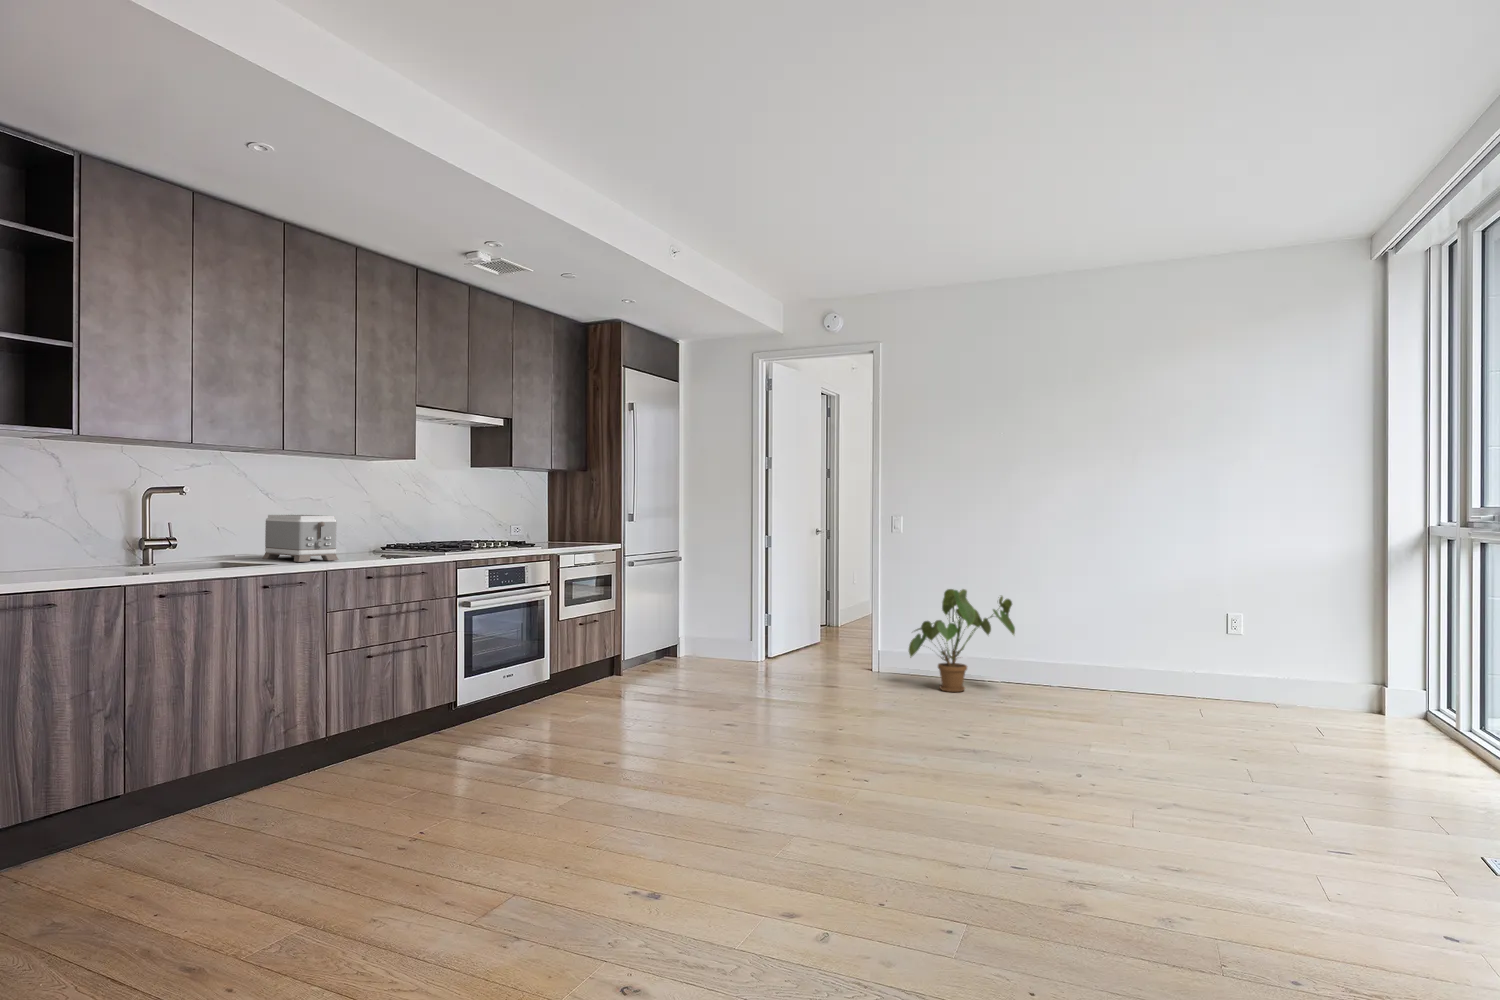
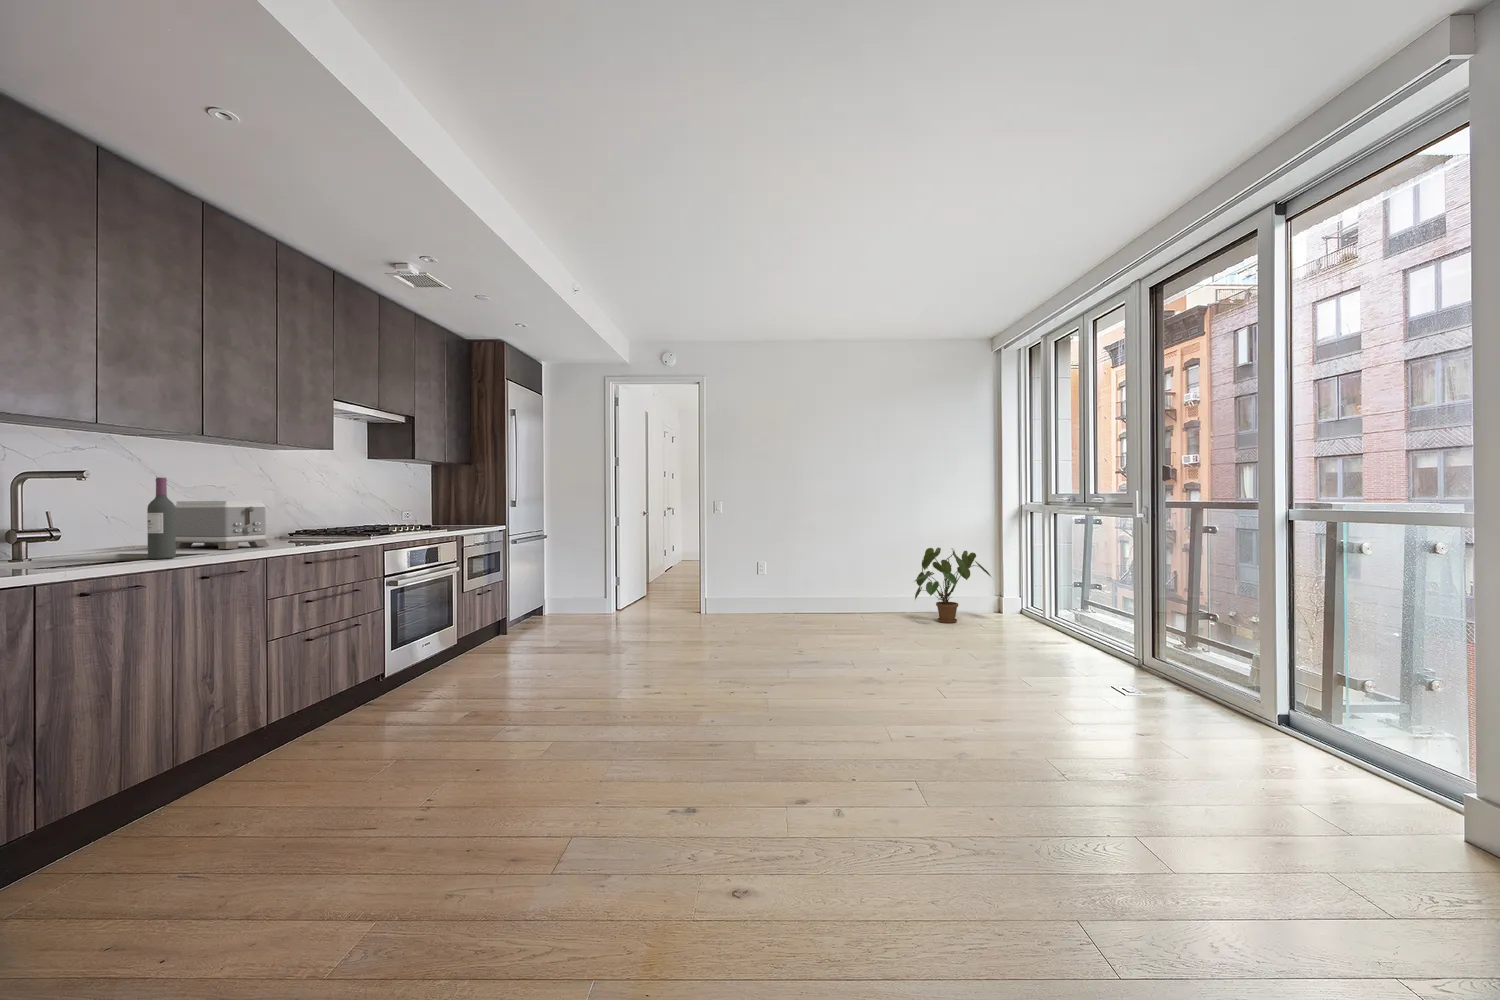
wine bottle: none [229,496,251,569] -> present [147,478,176,559]
house plant: present [909,589,1015,692] -> present [915,547,991,623]

